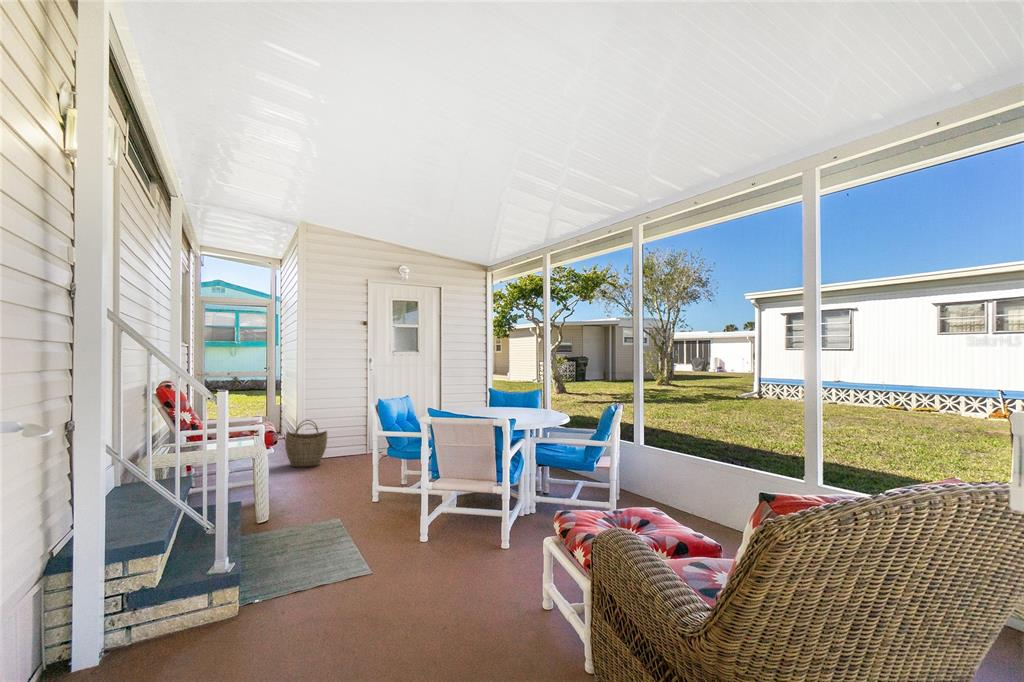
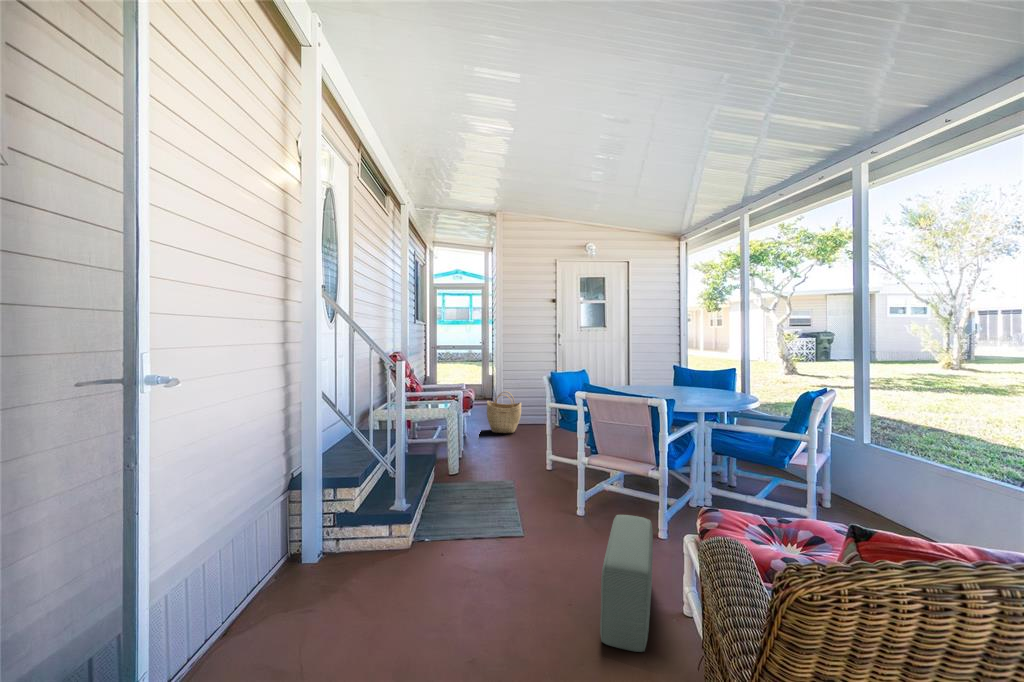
pouf: none [481,530,542,661] -> present [600,515,653,652]

